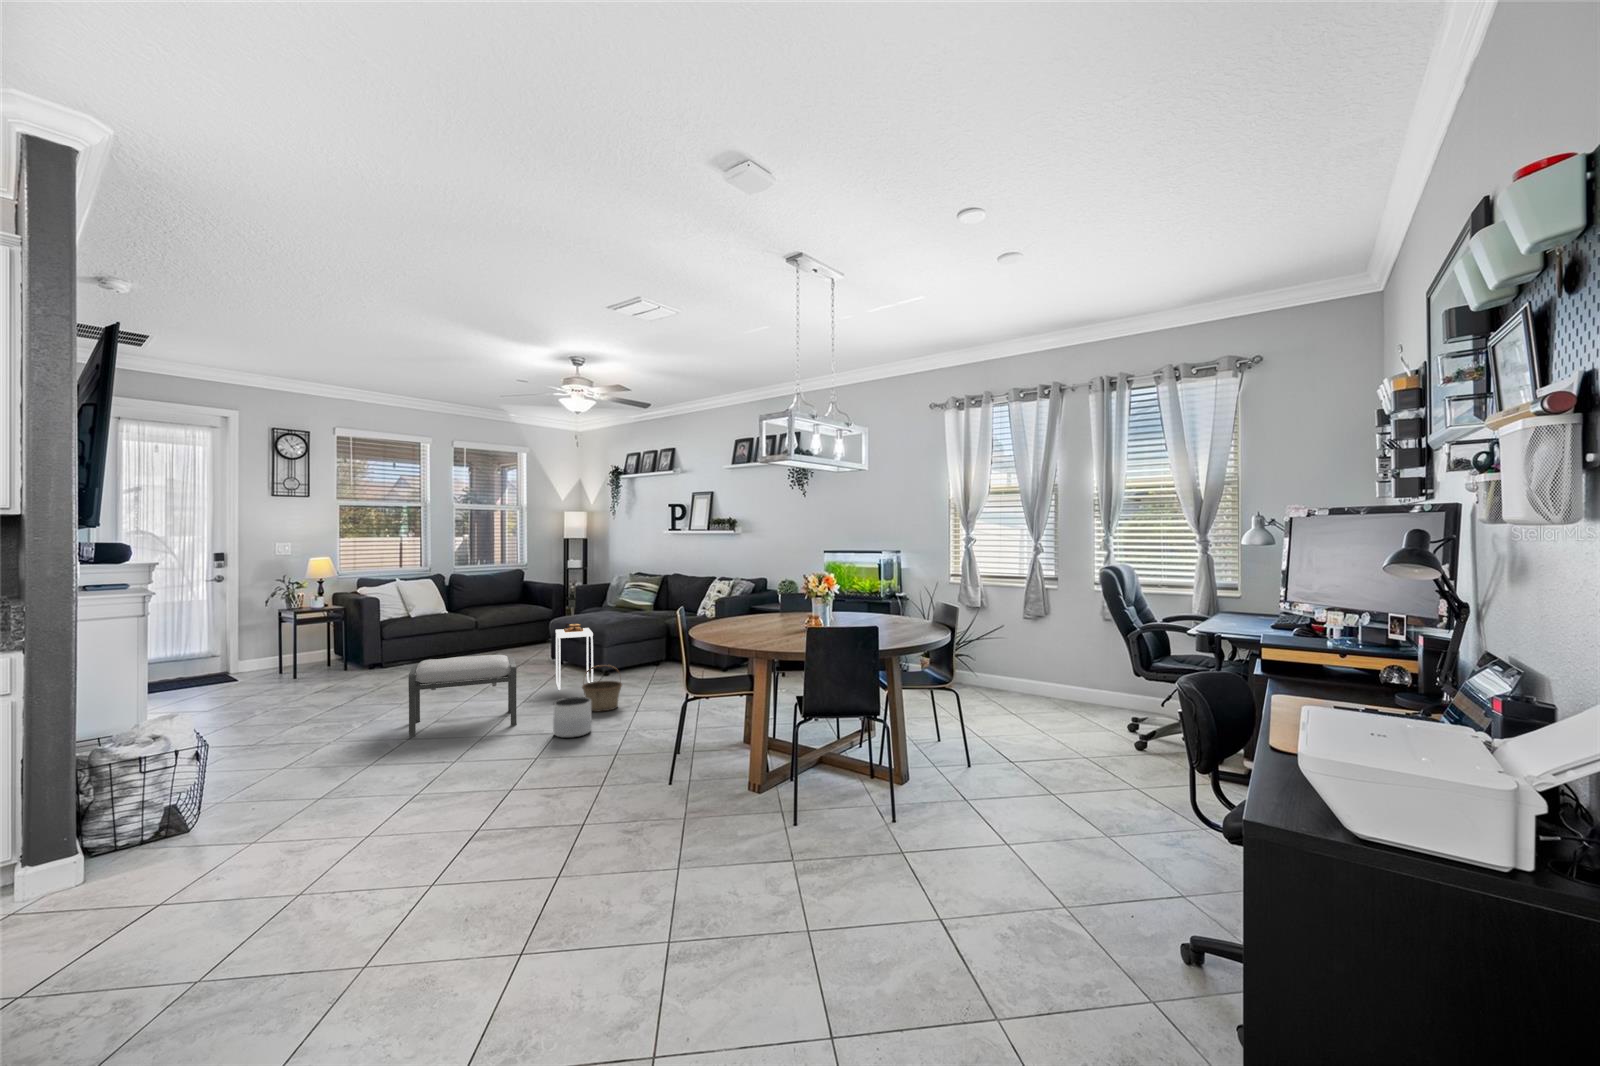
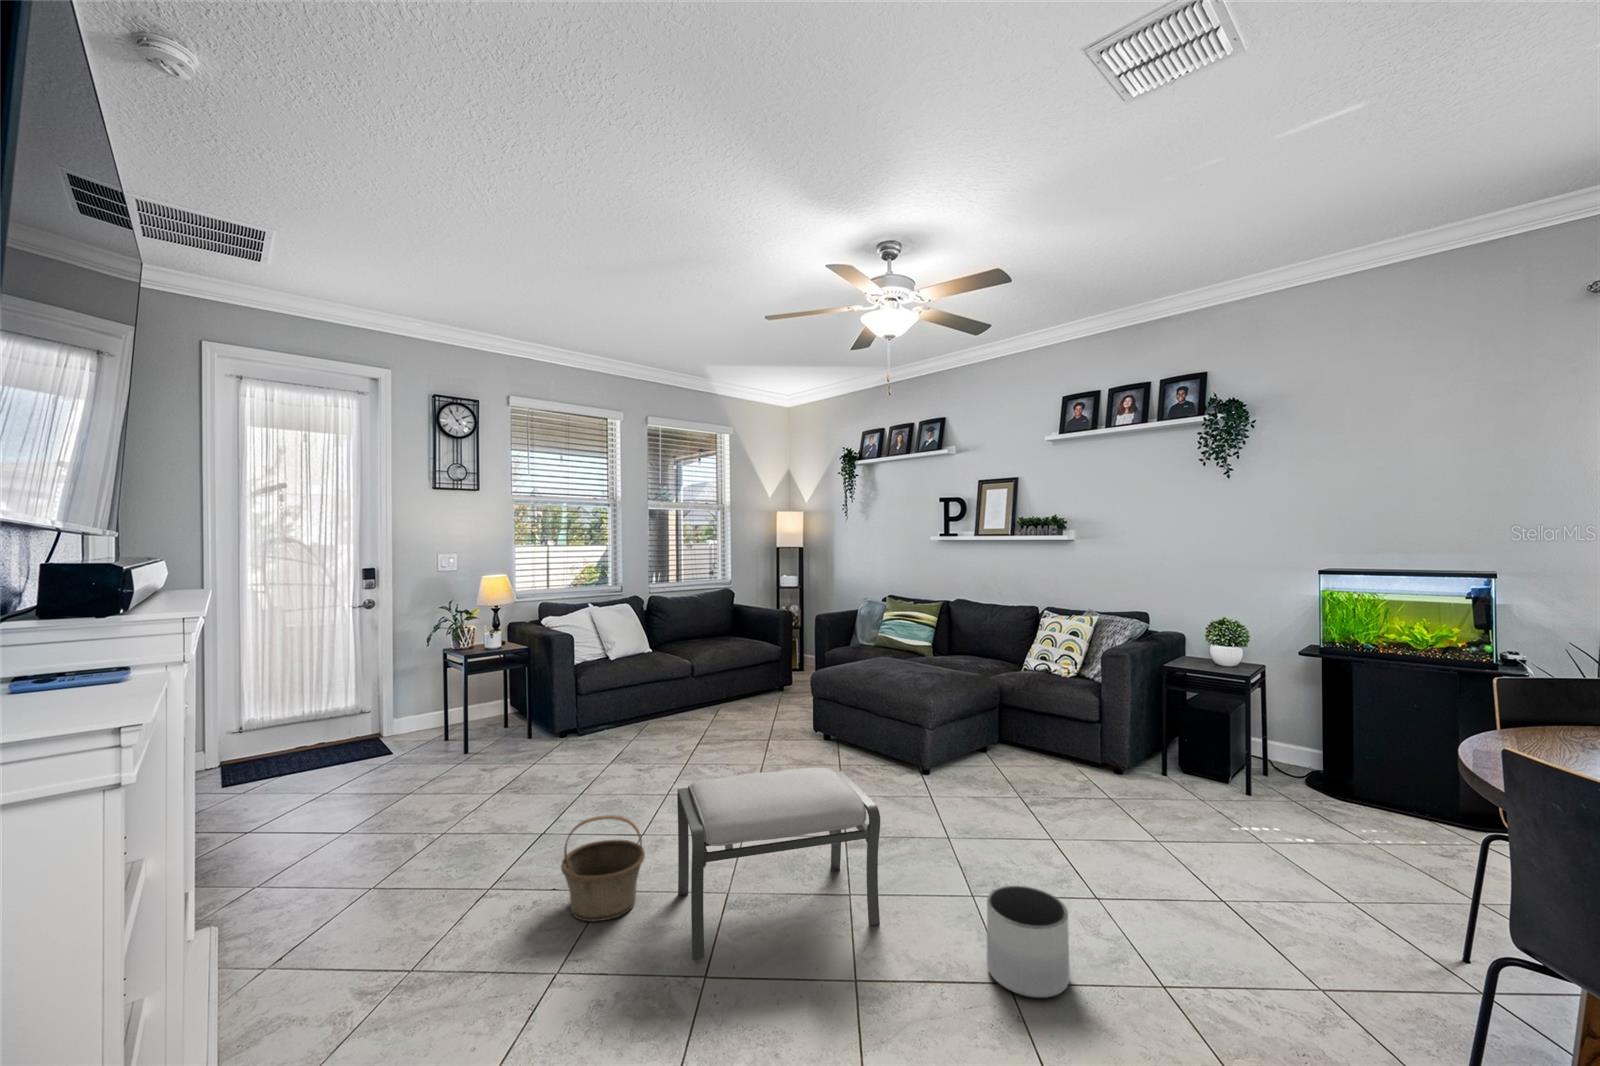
side table: present [556,624,593,690] -> none [853,690,930,807]
basket: present [582,667,622,711] -> present [561,815,645,921]

